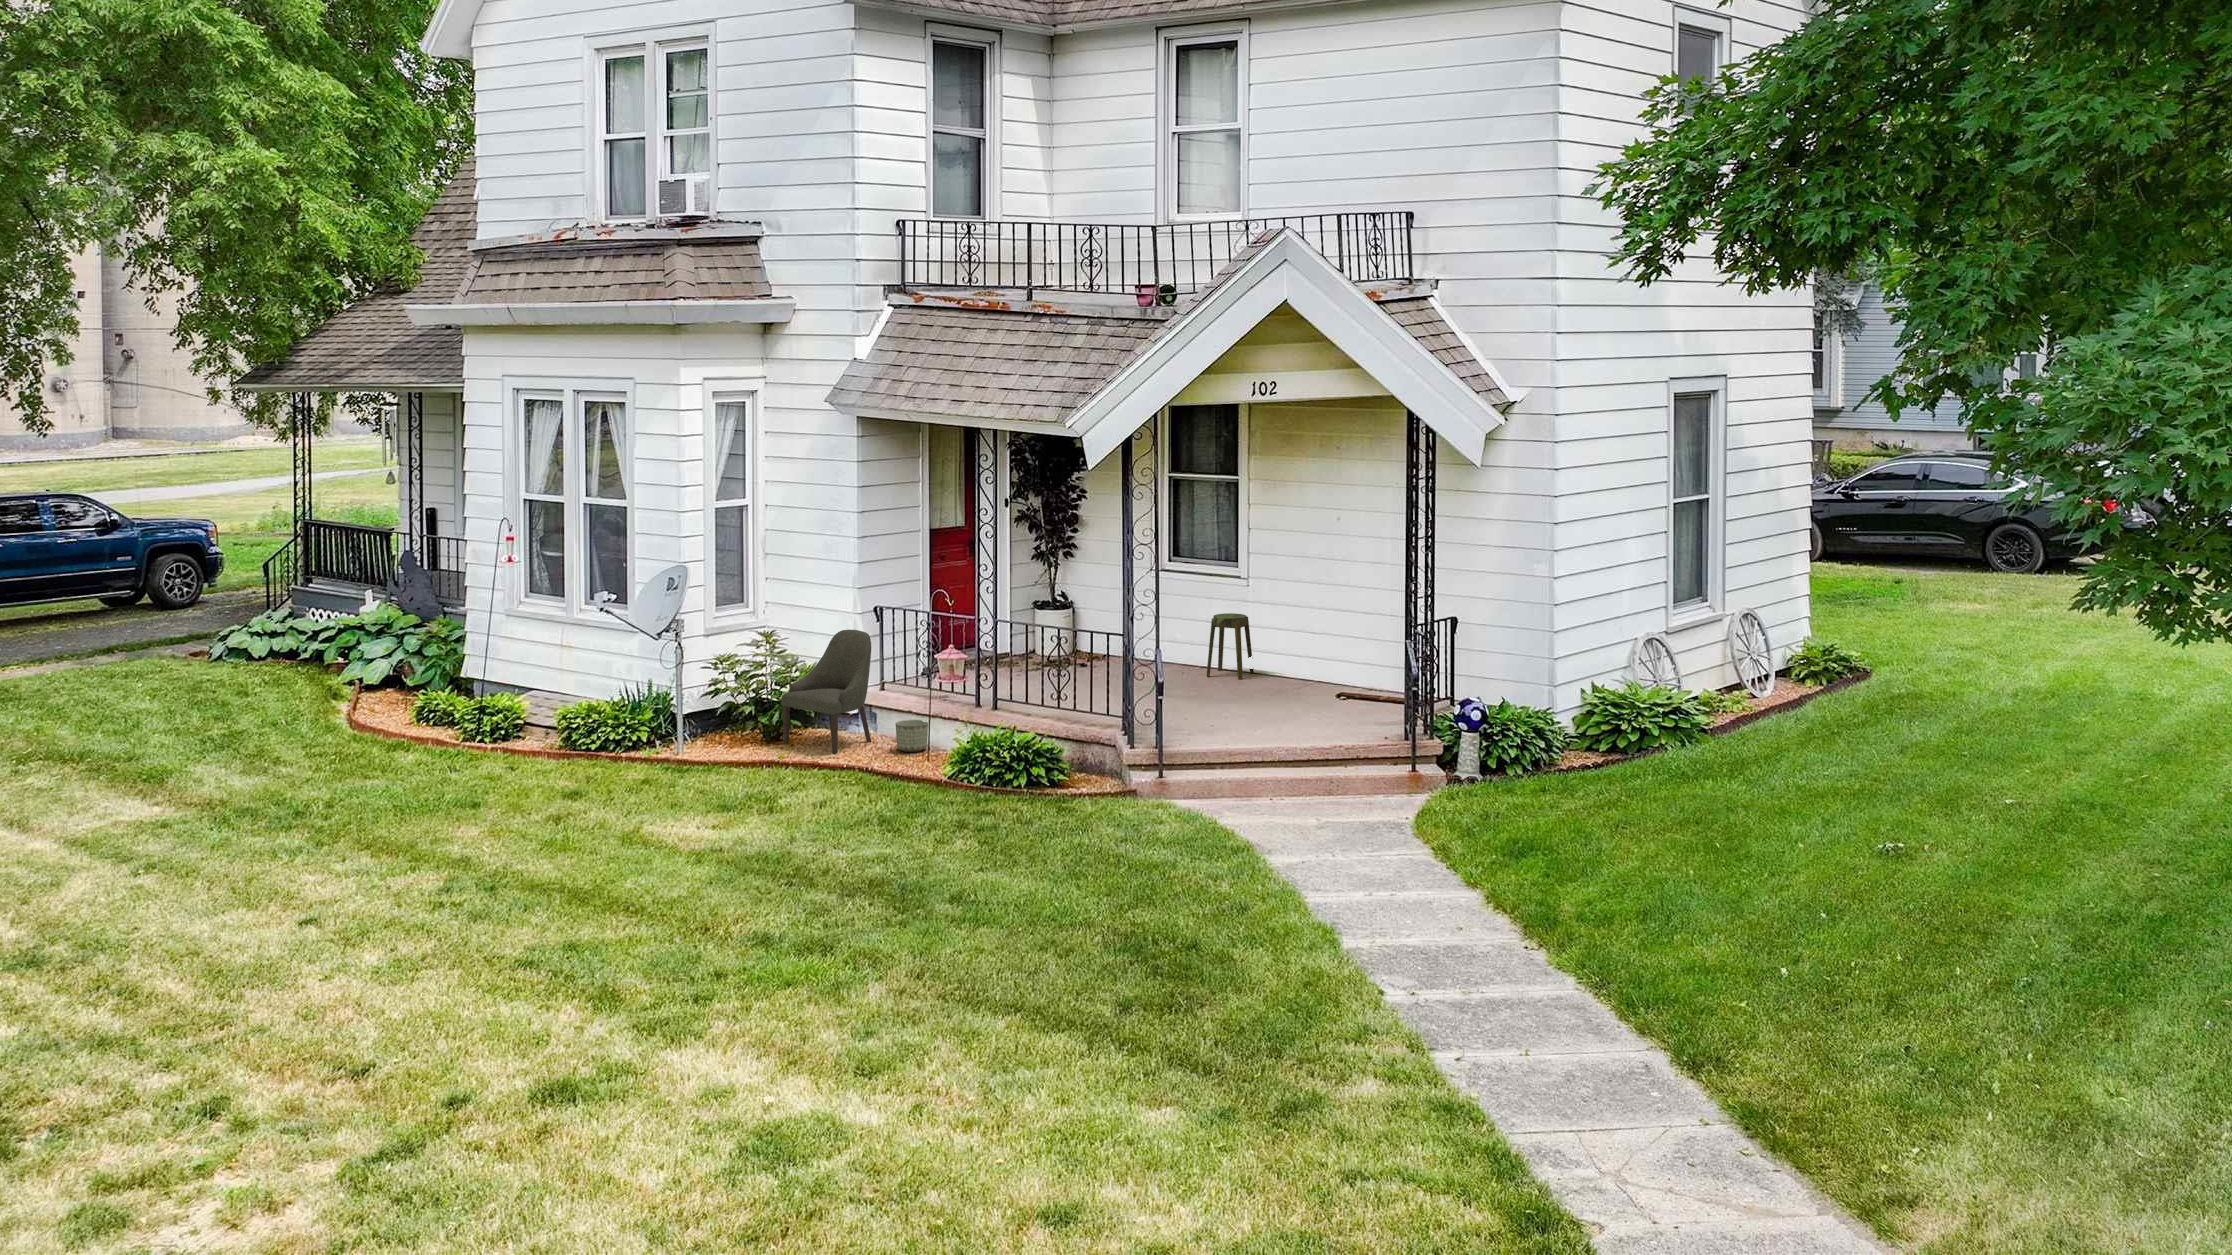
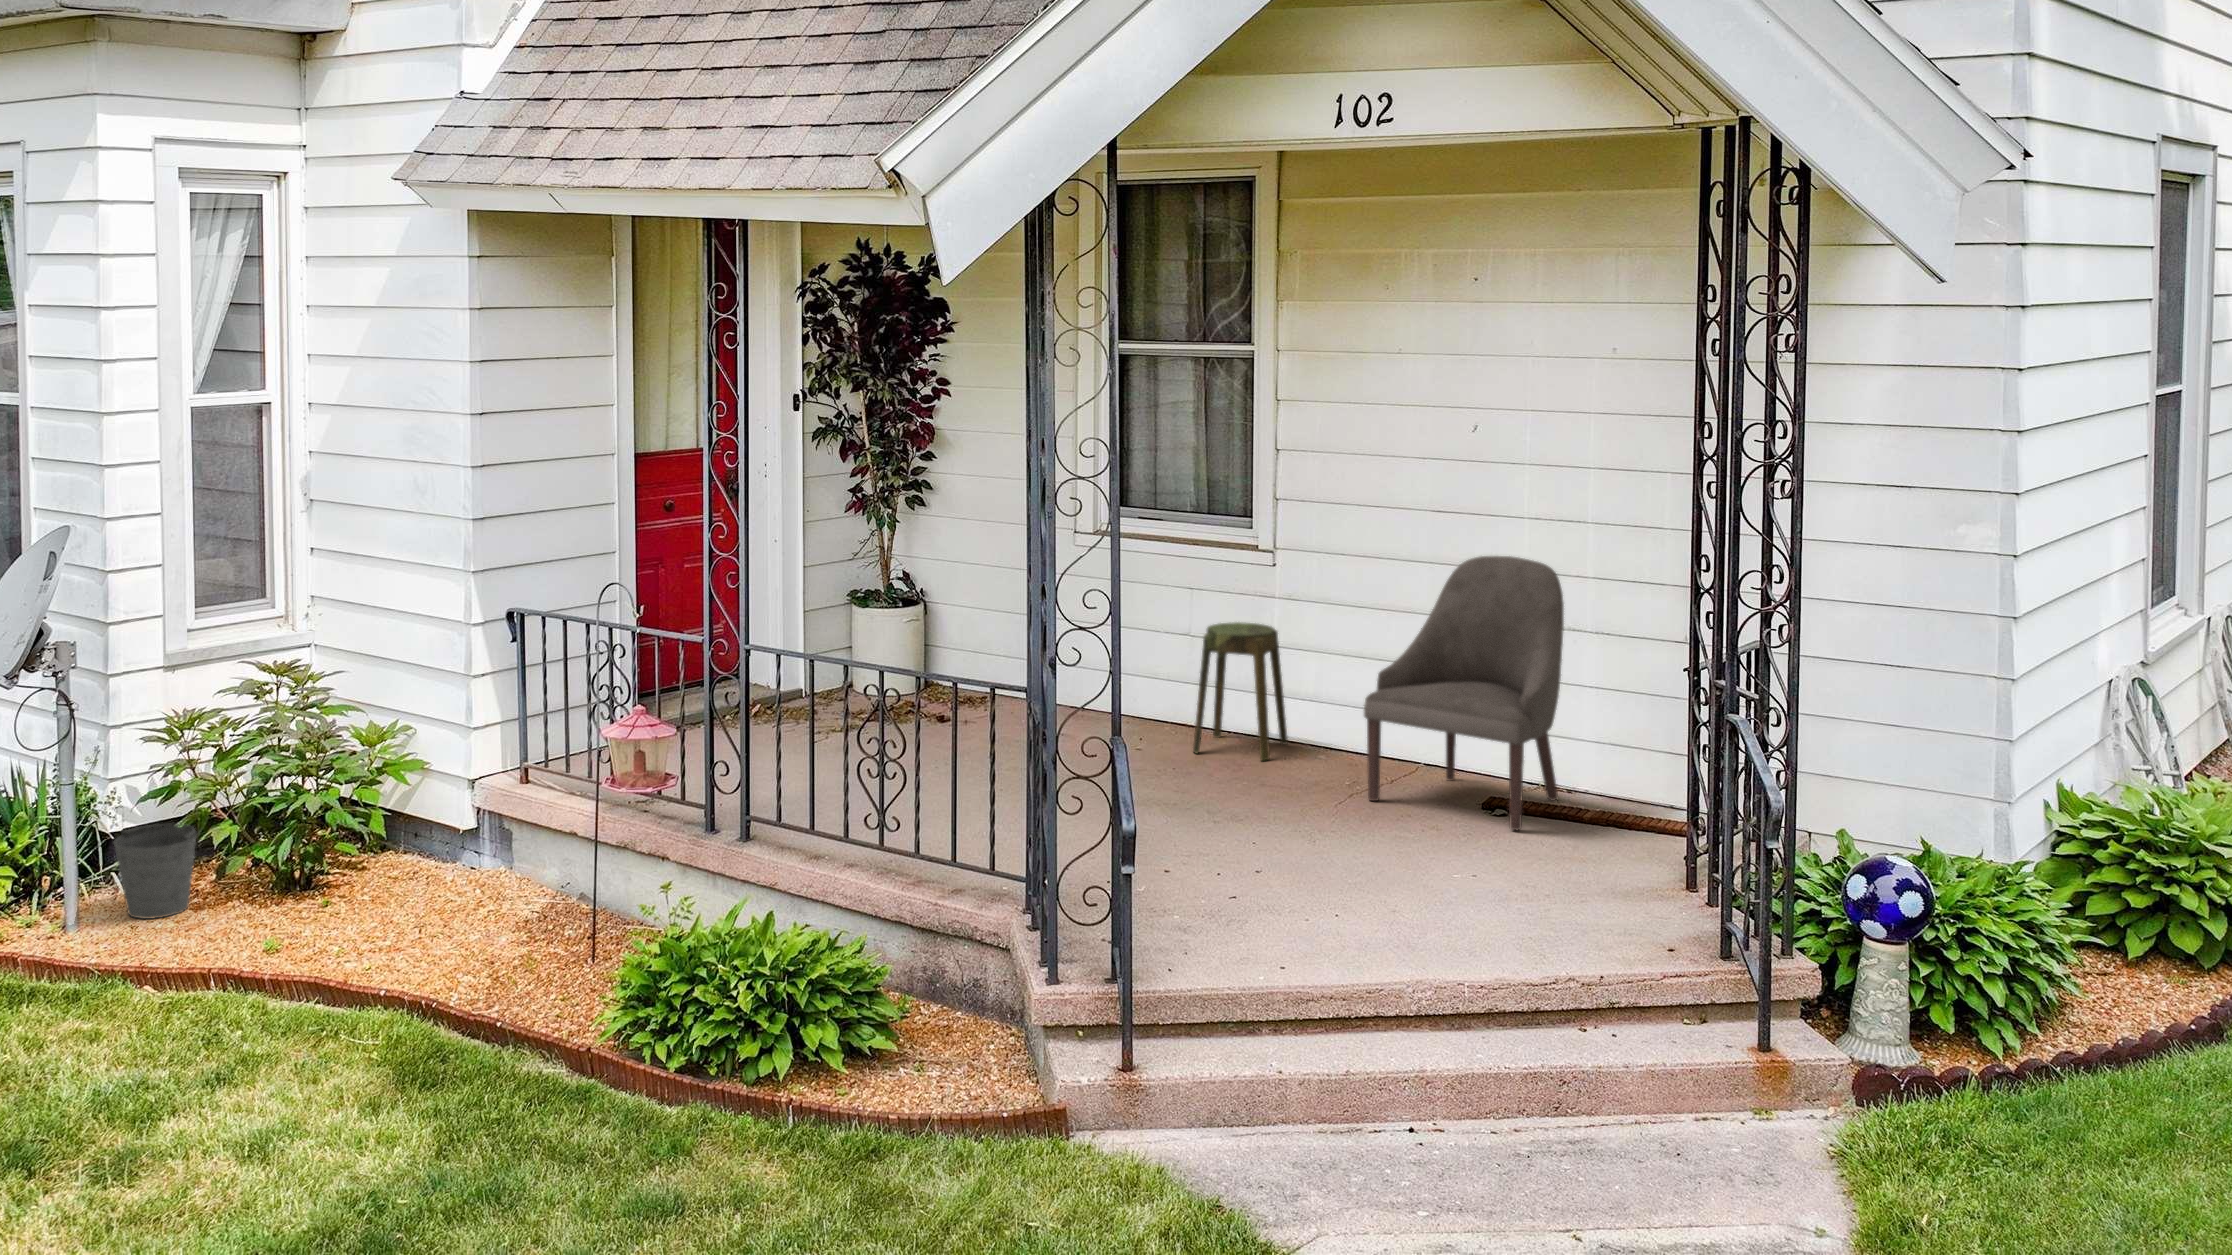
chair: present [781,630,871,753] -> present [1364,556,1564,830]
bucket: none [693,708,731,751] -> present [114,824,197,919]
planter: present [895,720,928,752] -> none [529,857,601,933]

